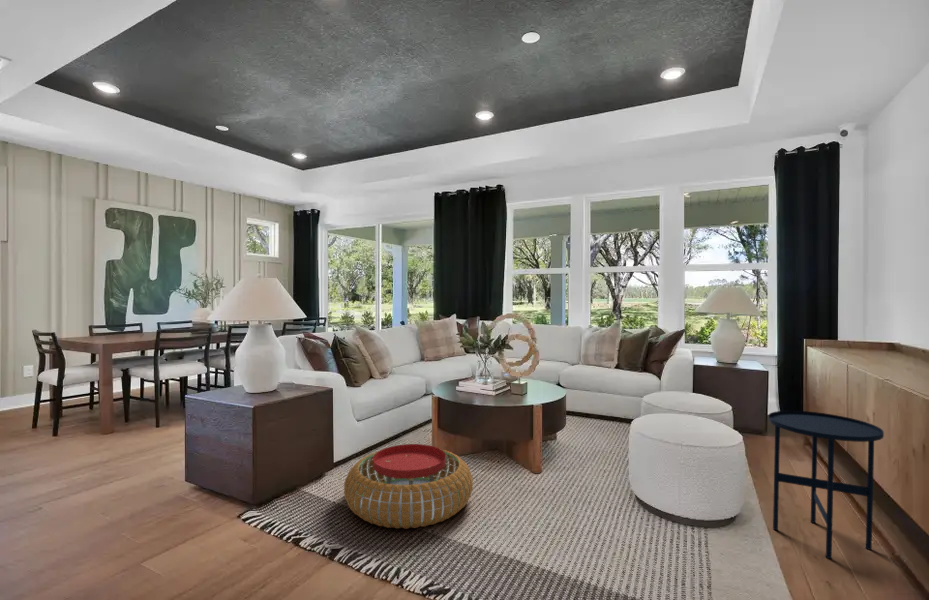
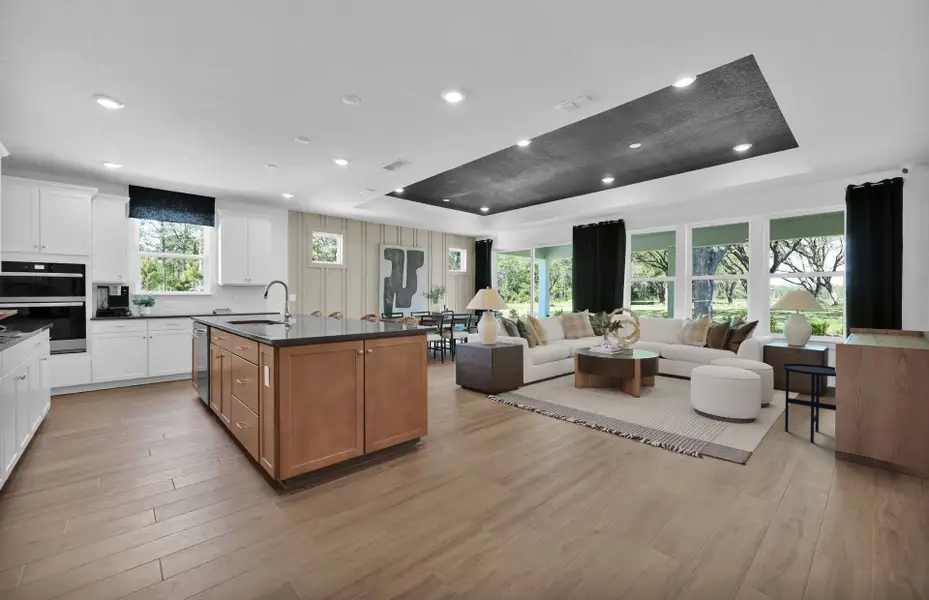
pouf: present [344,444,473,529] -> none [532,375,600,411]

